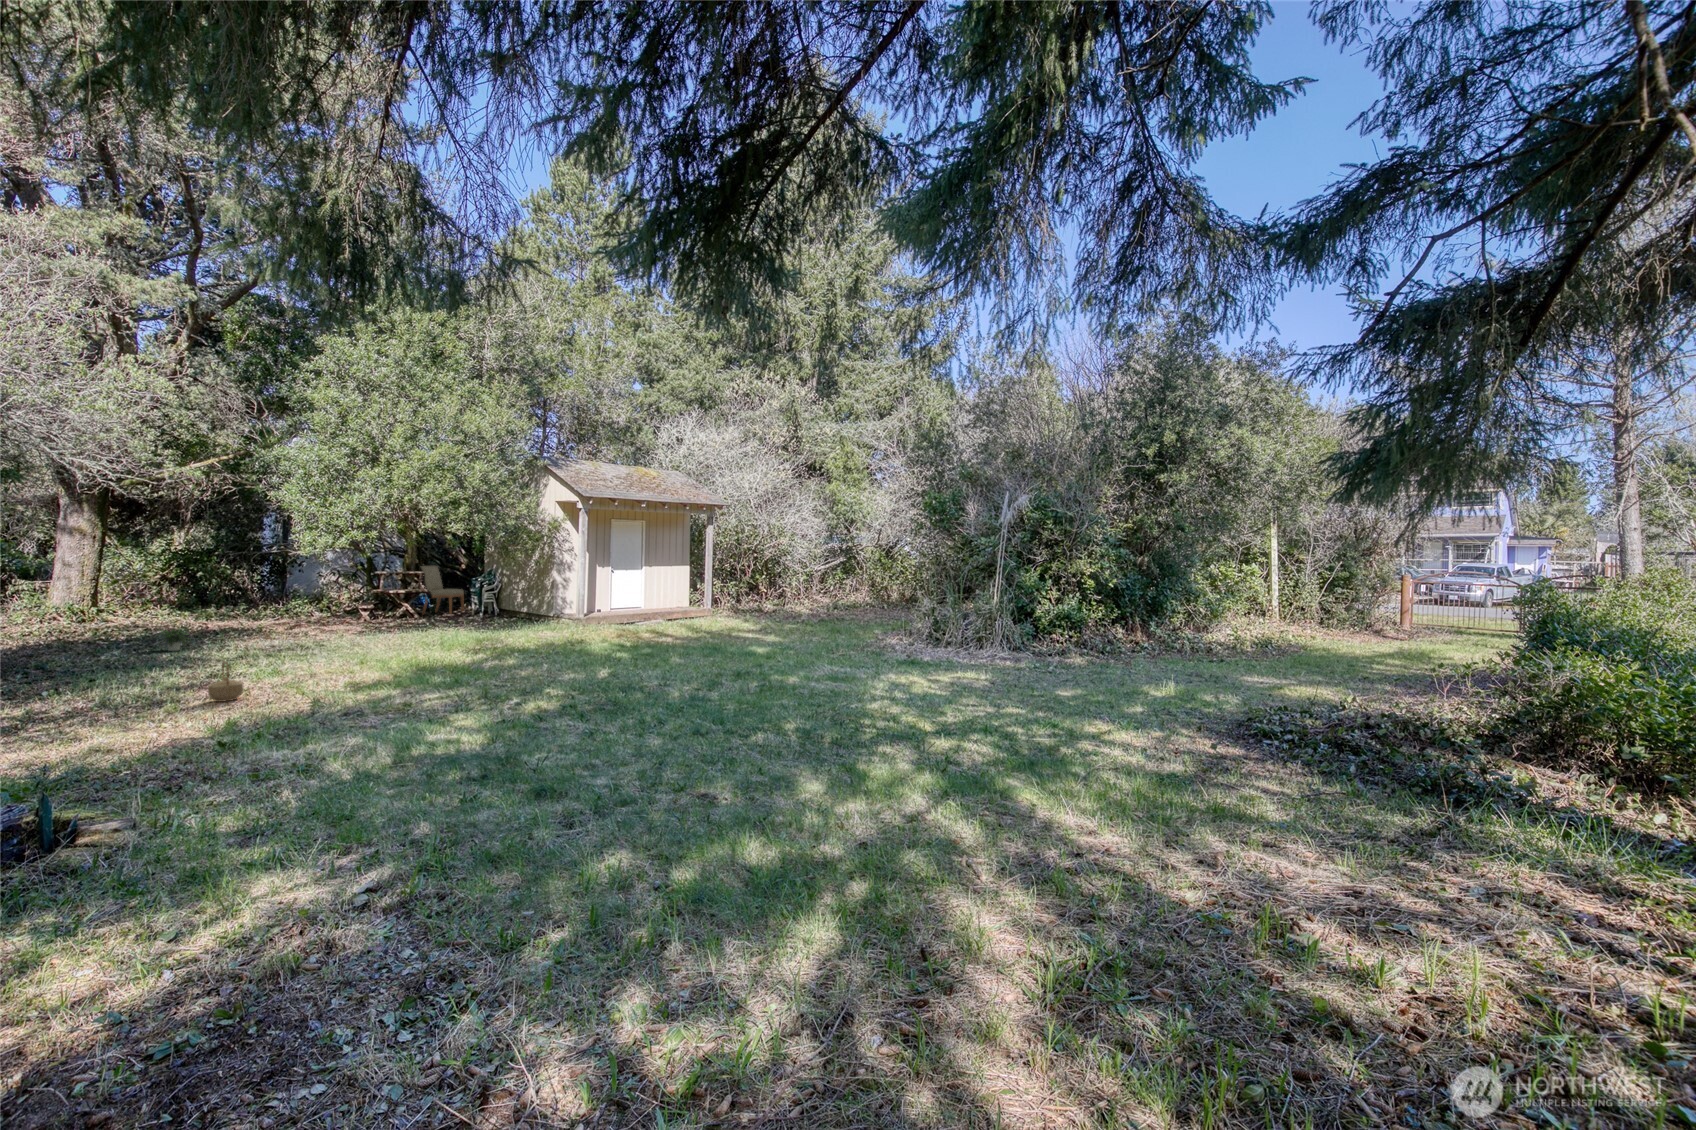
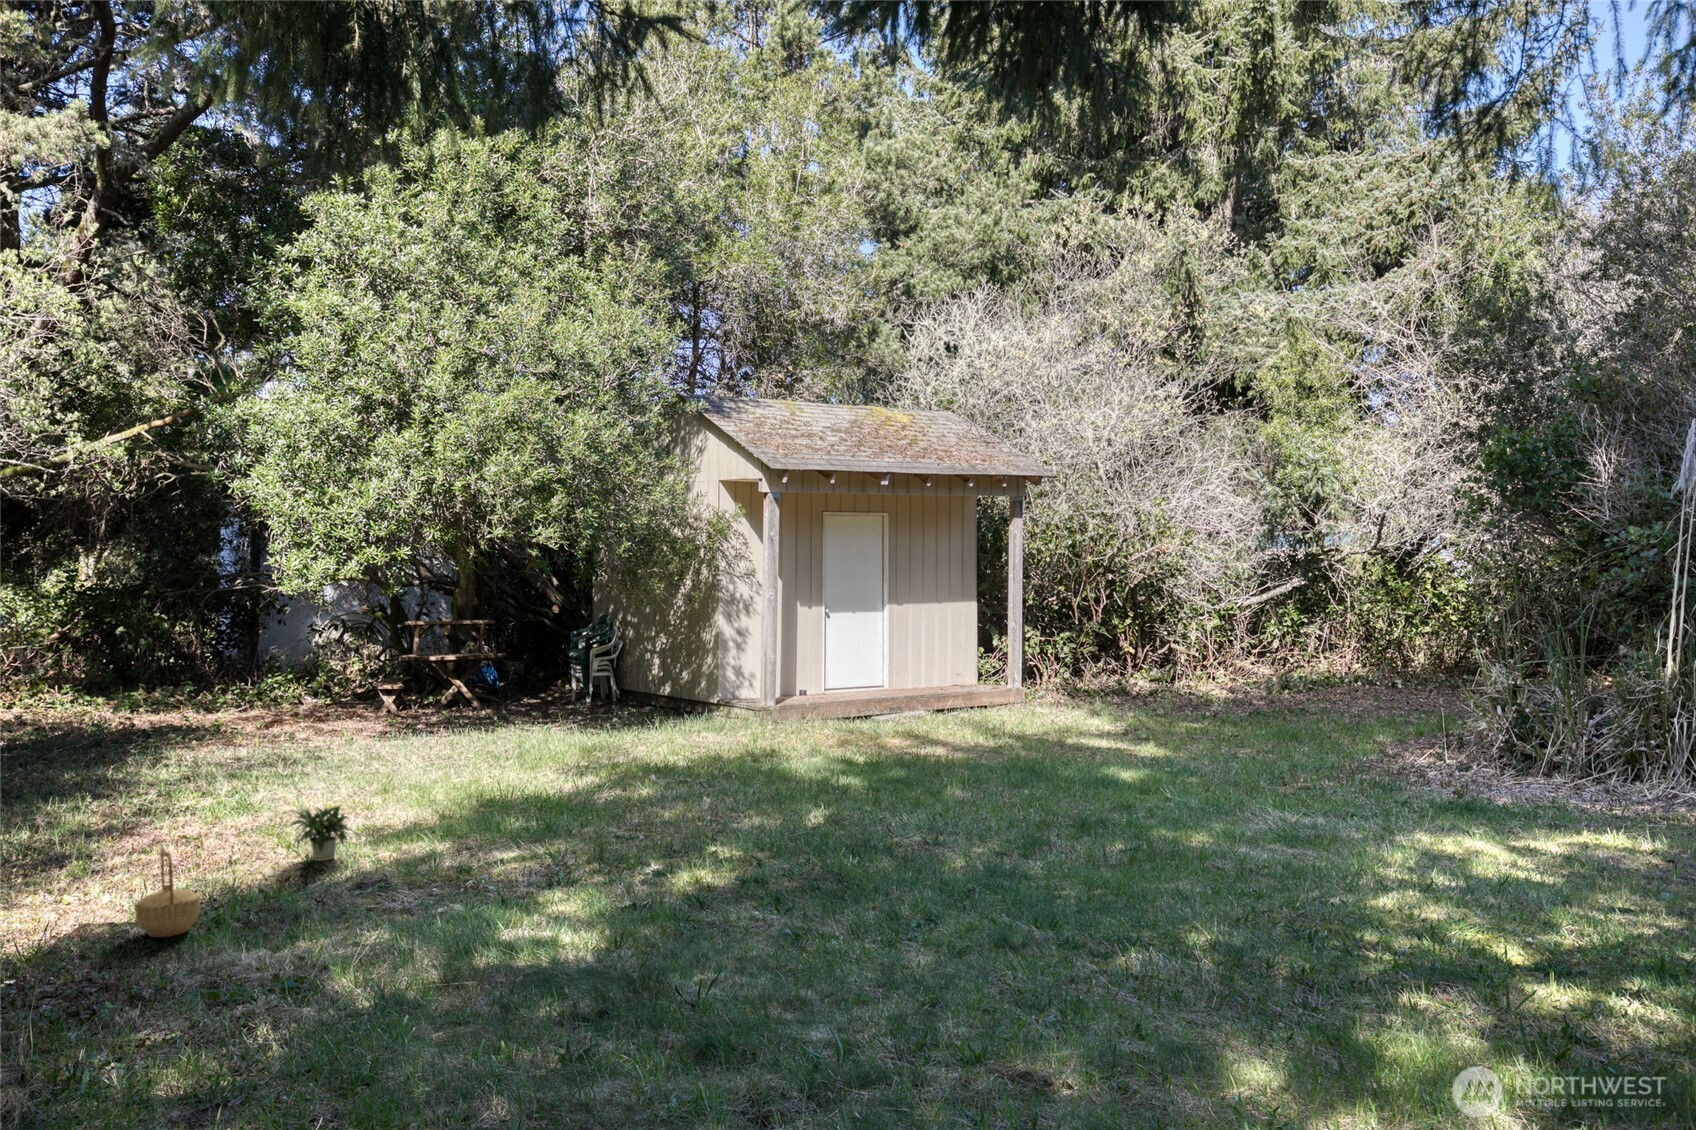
chair: present [421,566,464,614] -> none [474,607,549,699]
potted plant: present [160,629,189,651] -> present [291,806,356,861]

